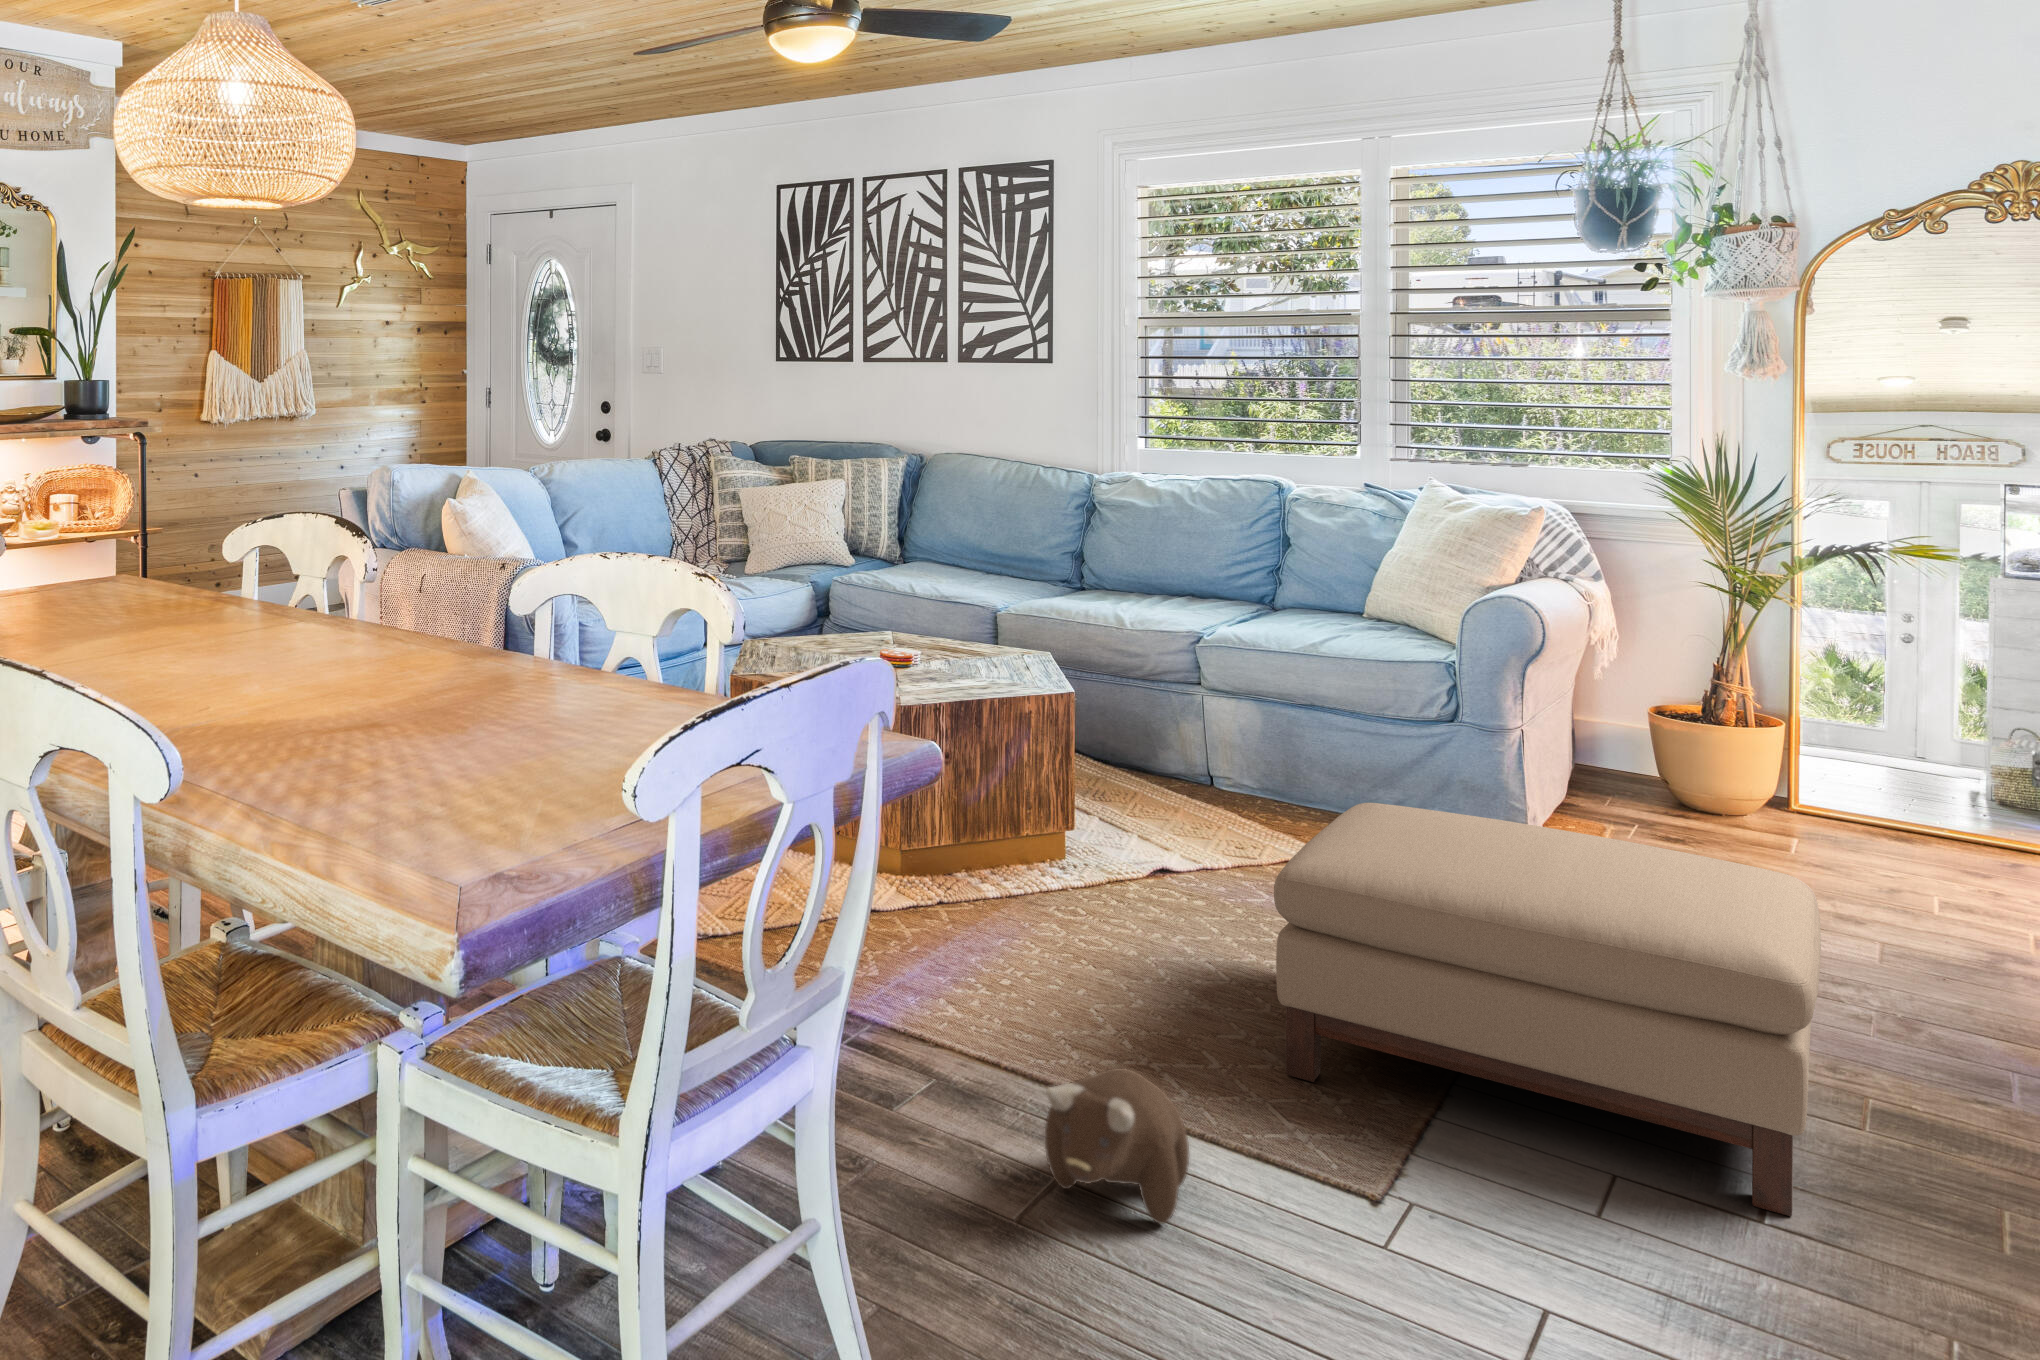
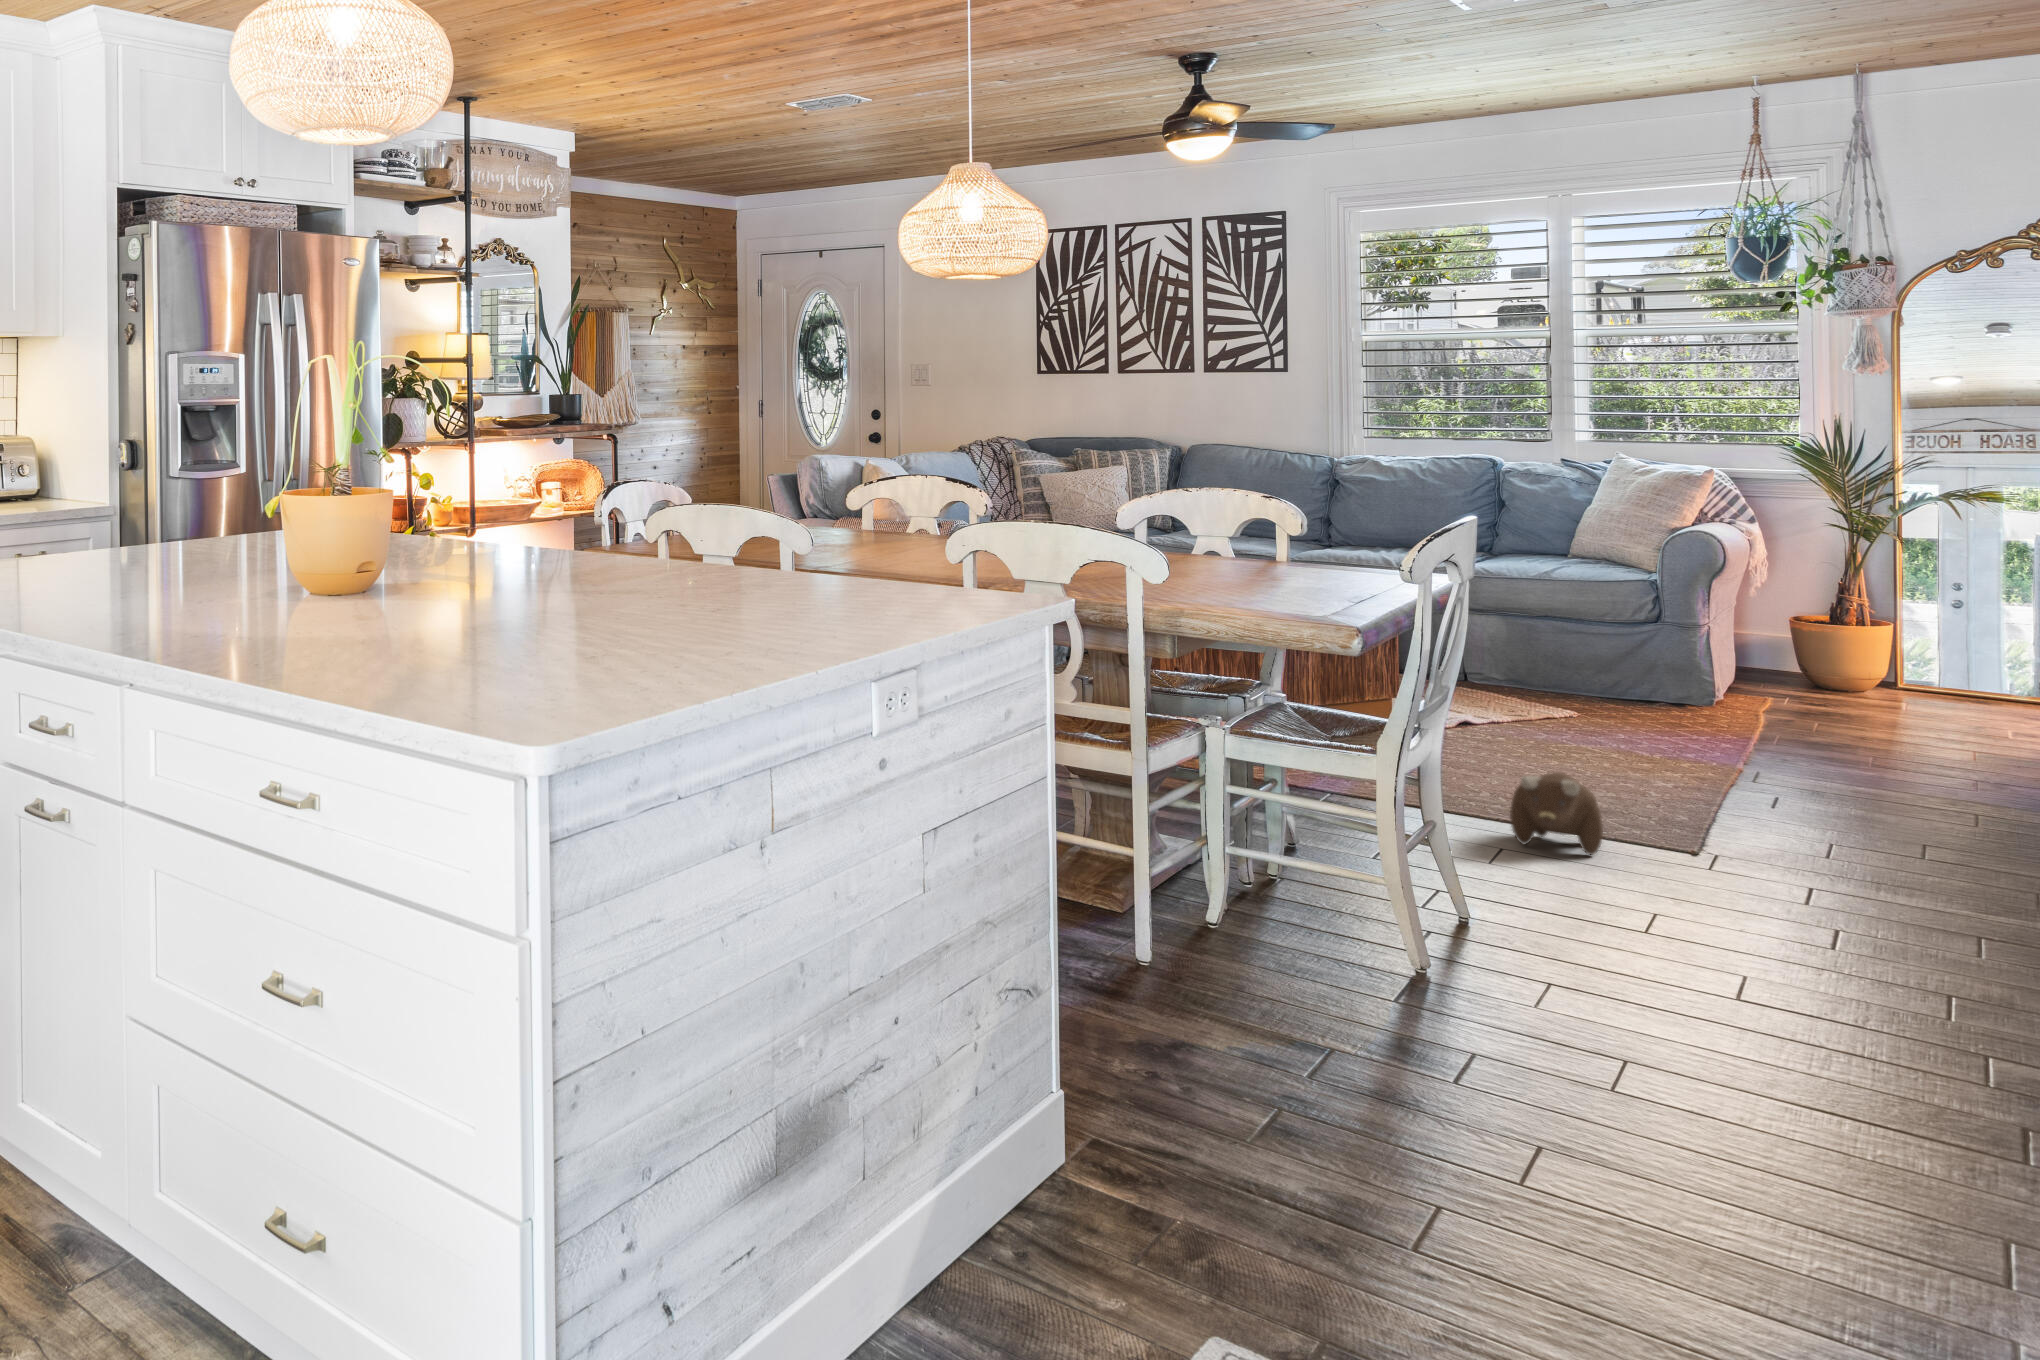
ottoman: present [1274,803,1821,1216] -> none [1611,648,1967,850]

